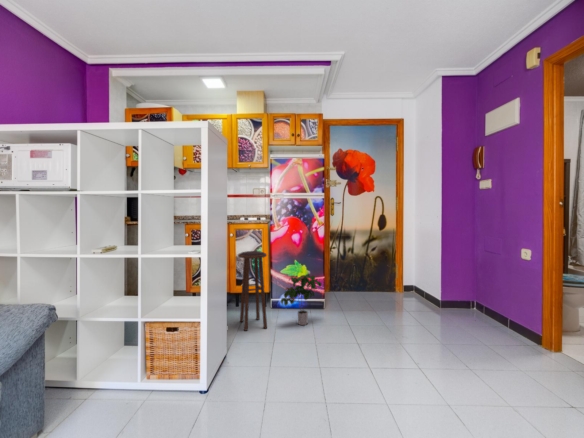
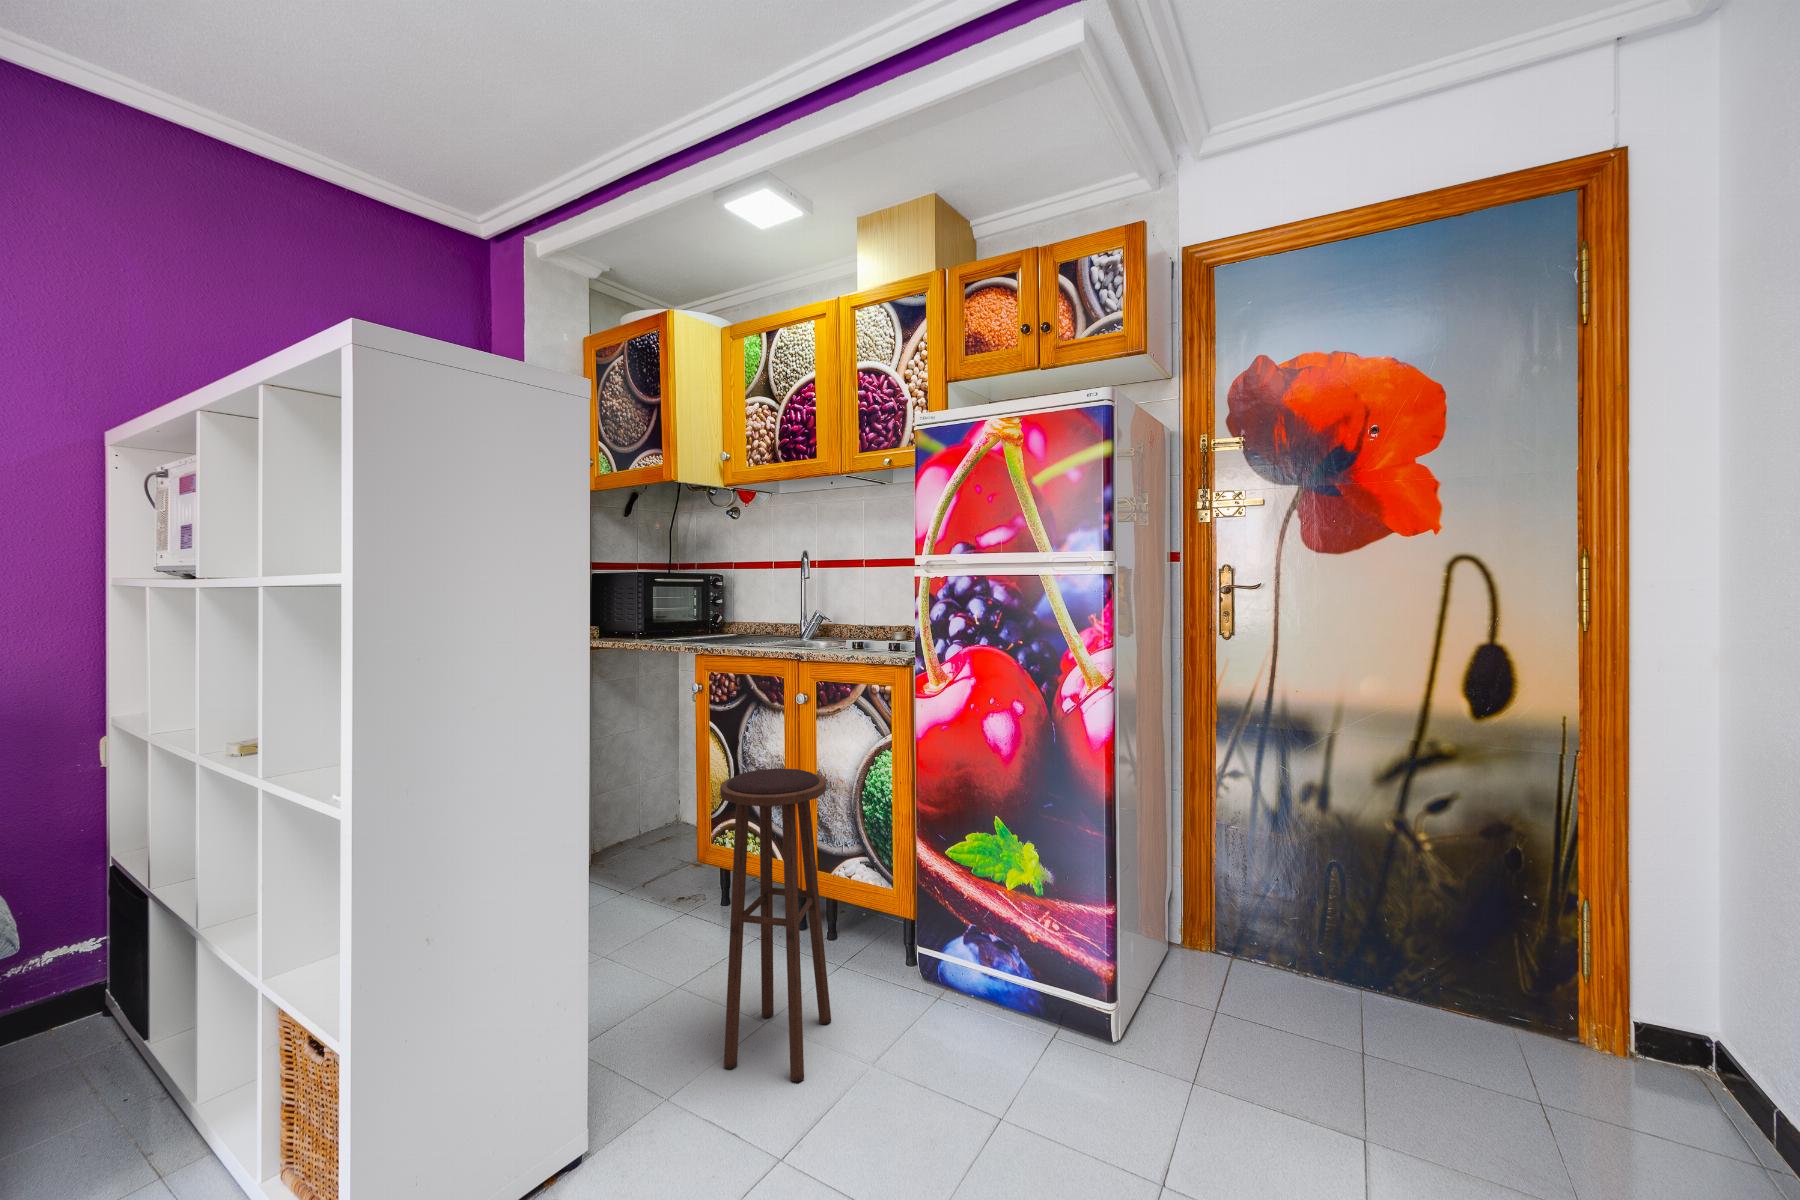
potted plant: present [281,275,321,325] -> none [850,897,1042,1119]

